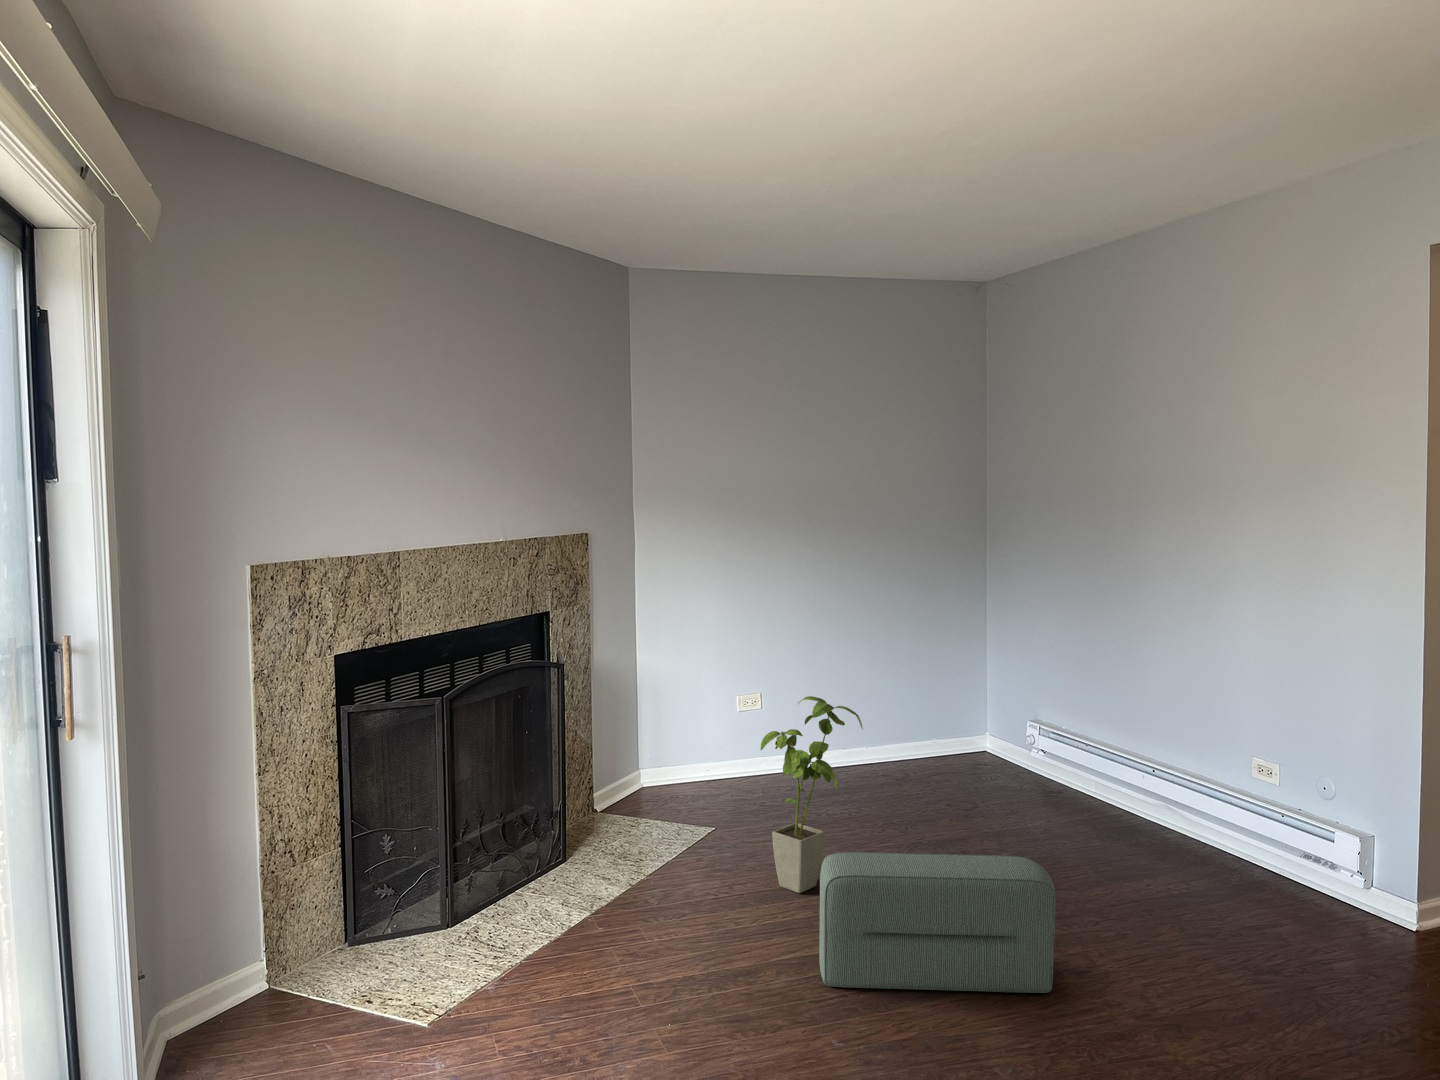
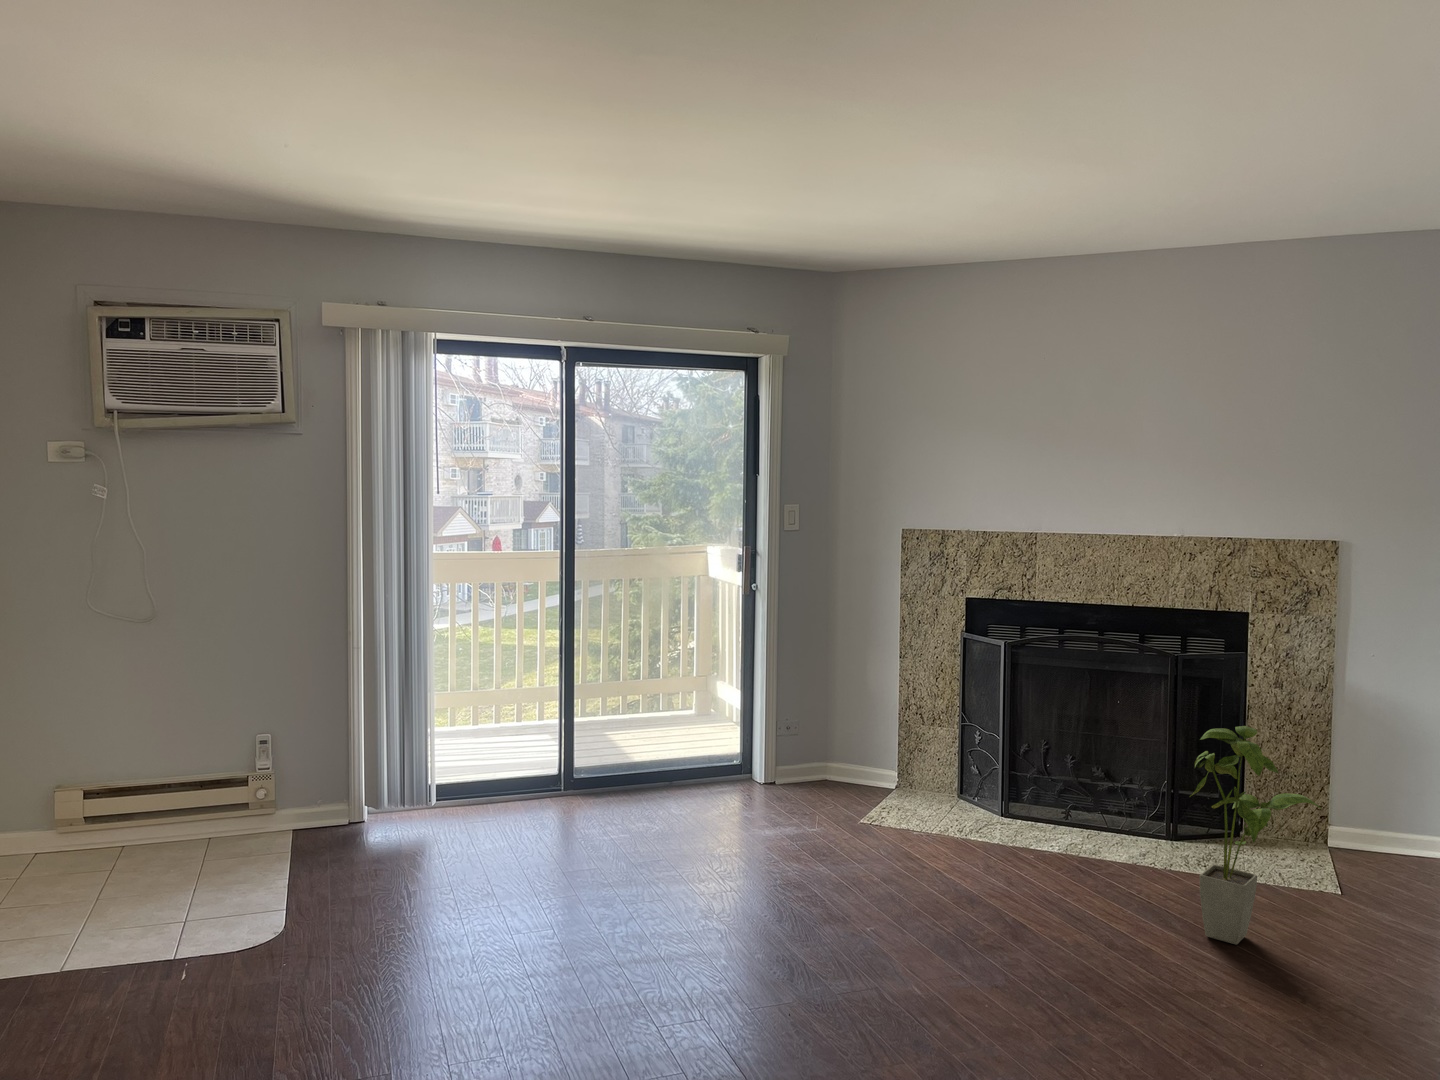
pouf: present [819,852,1055,993] -> none [1007,840,1148,1050]

